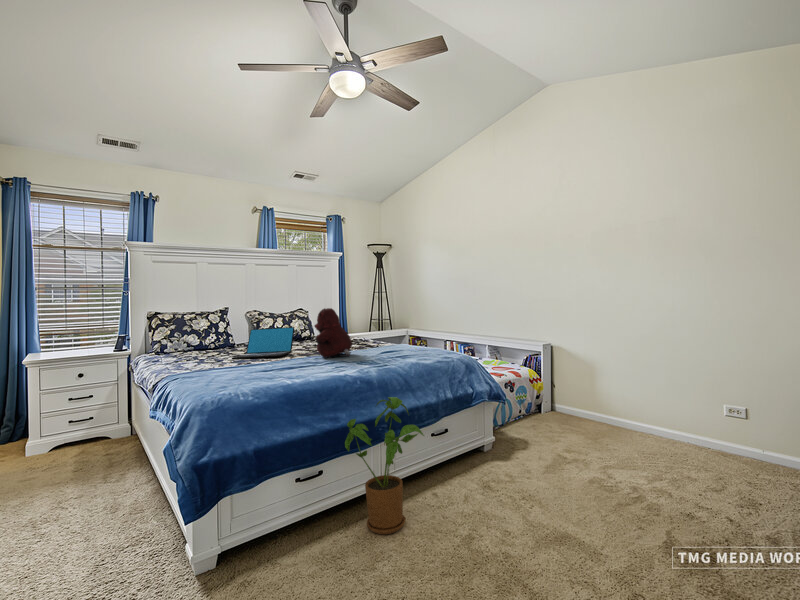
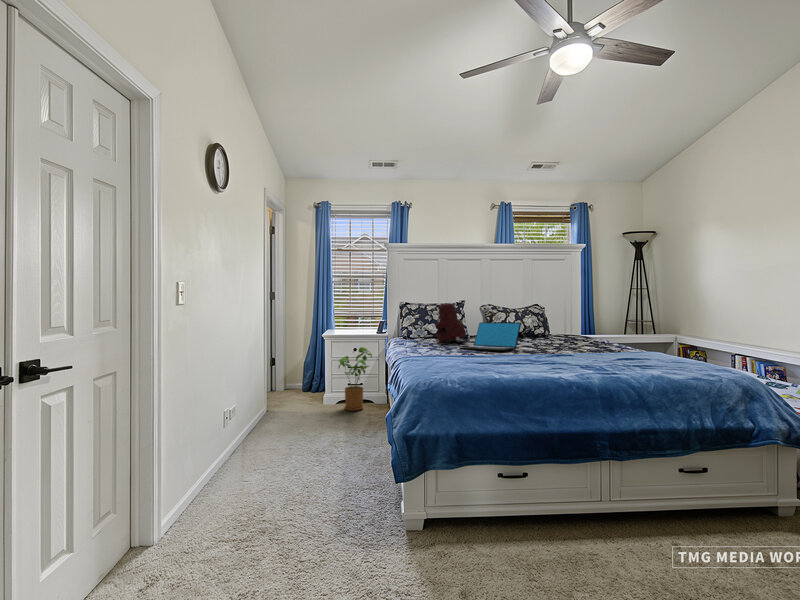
teddy bear: present [315,308,352,358] -> present [435,303,466,342]
house plant: present [345,397,424,534] -> present [339,347,372,411]

